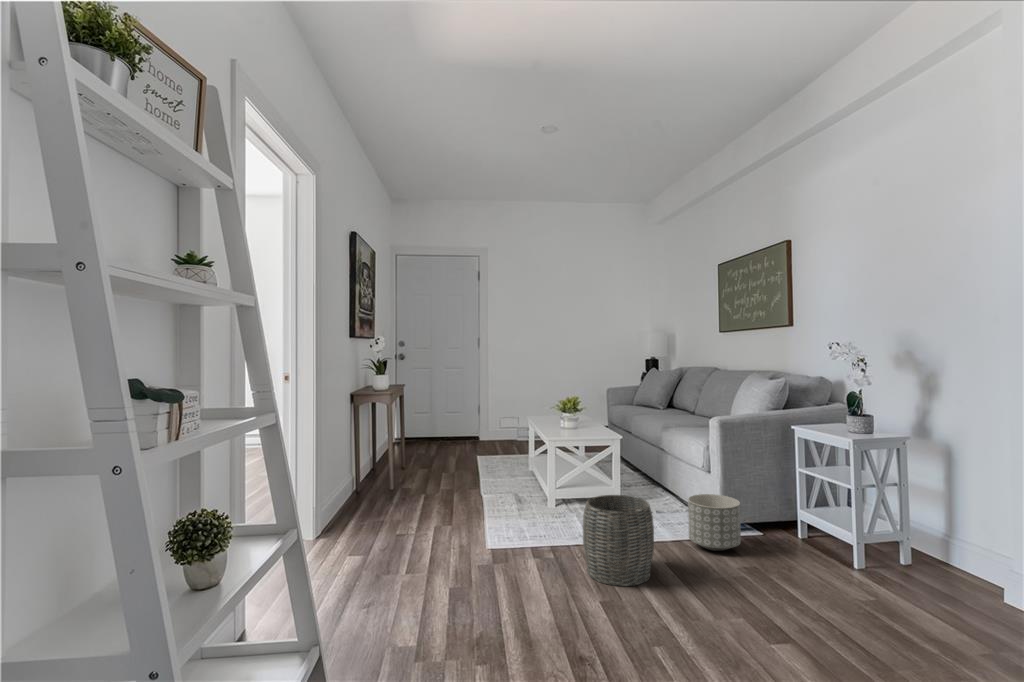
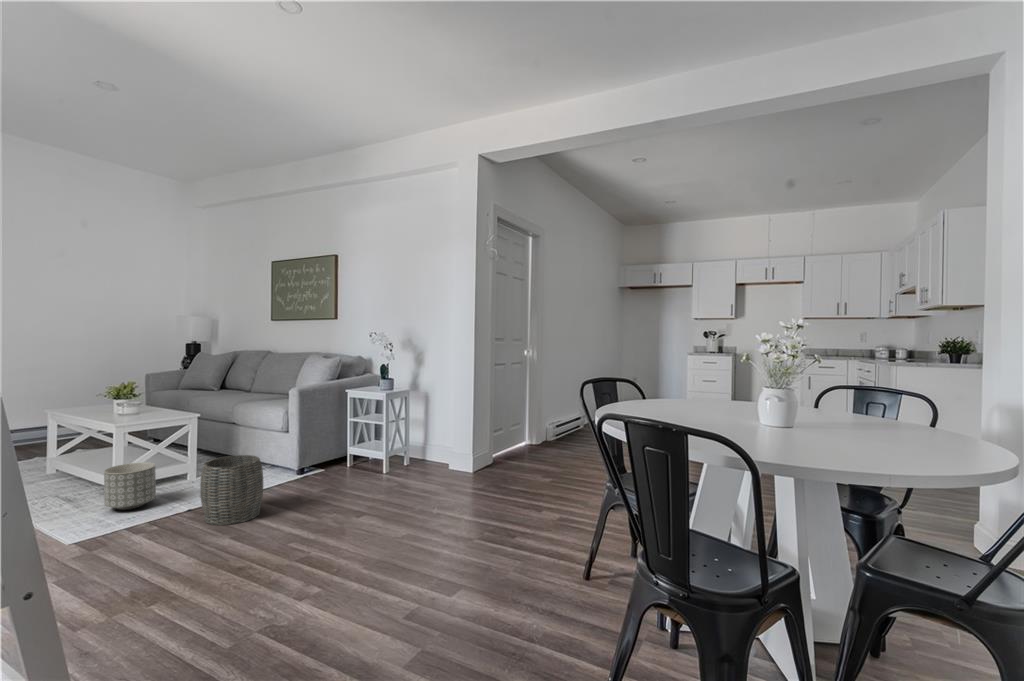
planter: present [688,494,741,551] -> present [104,462,156,510]

